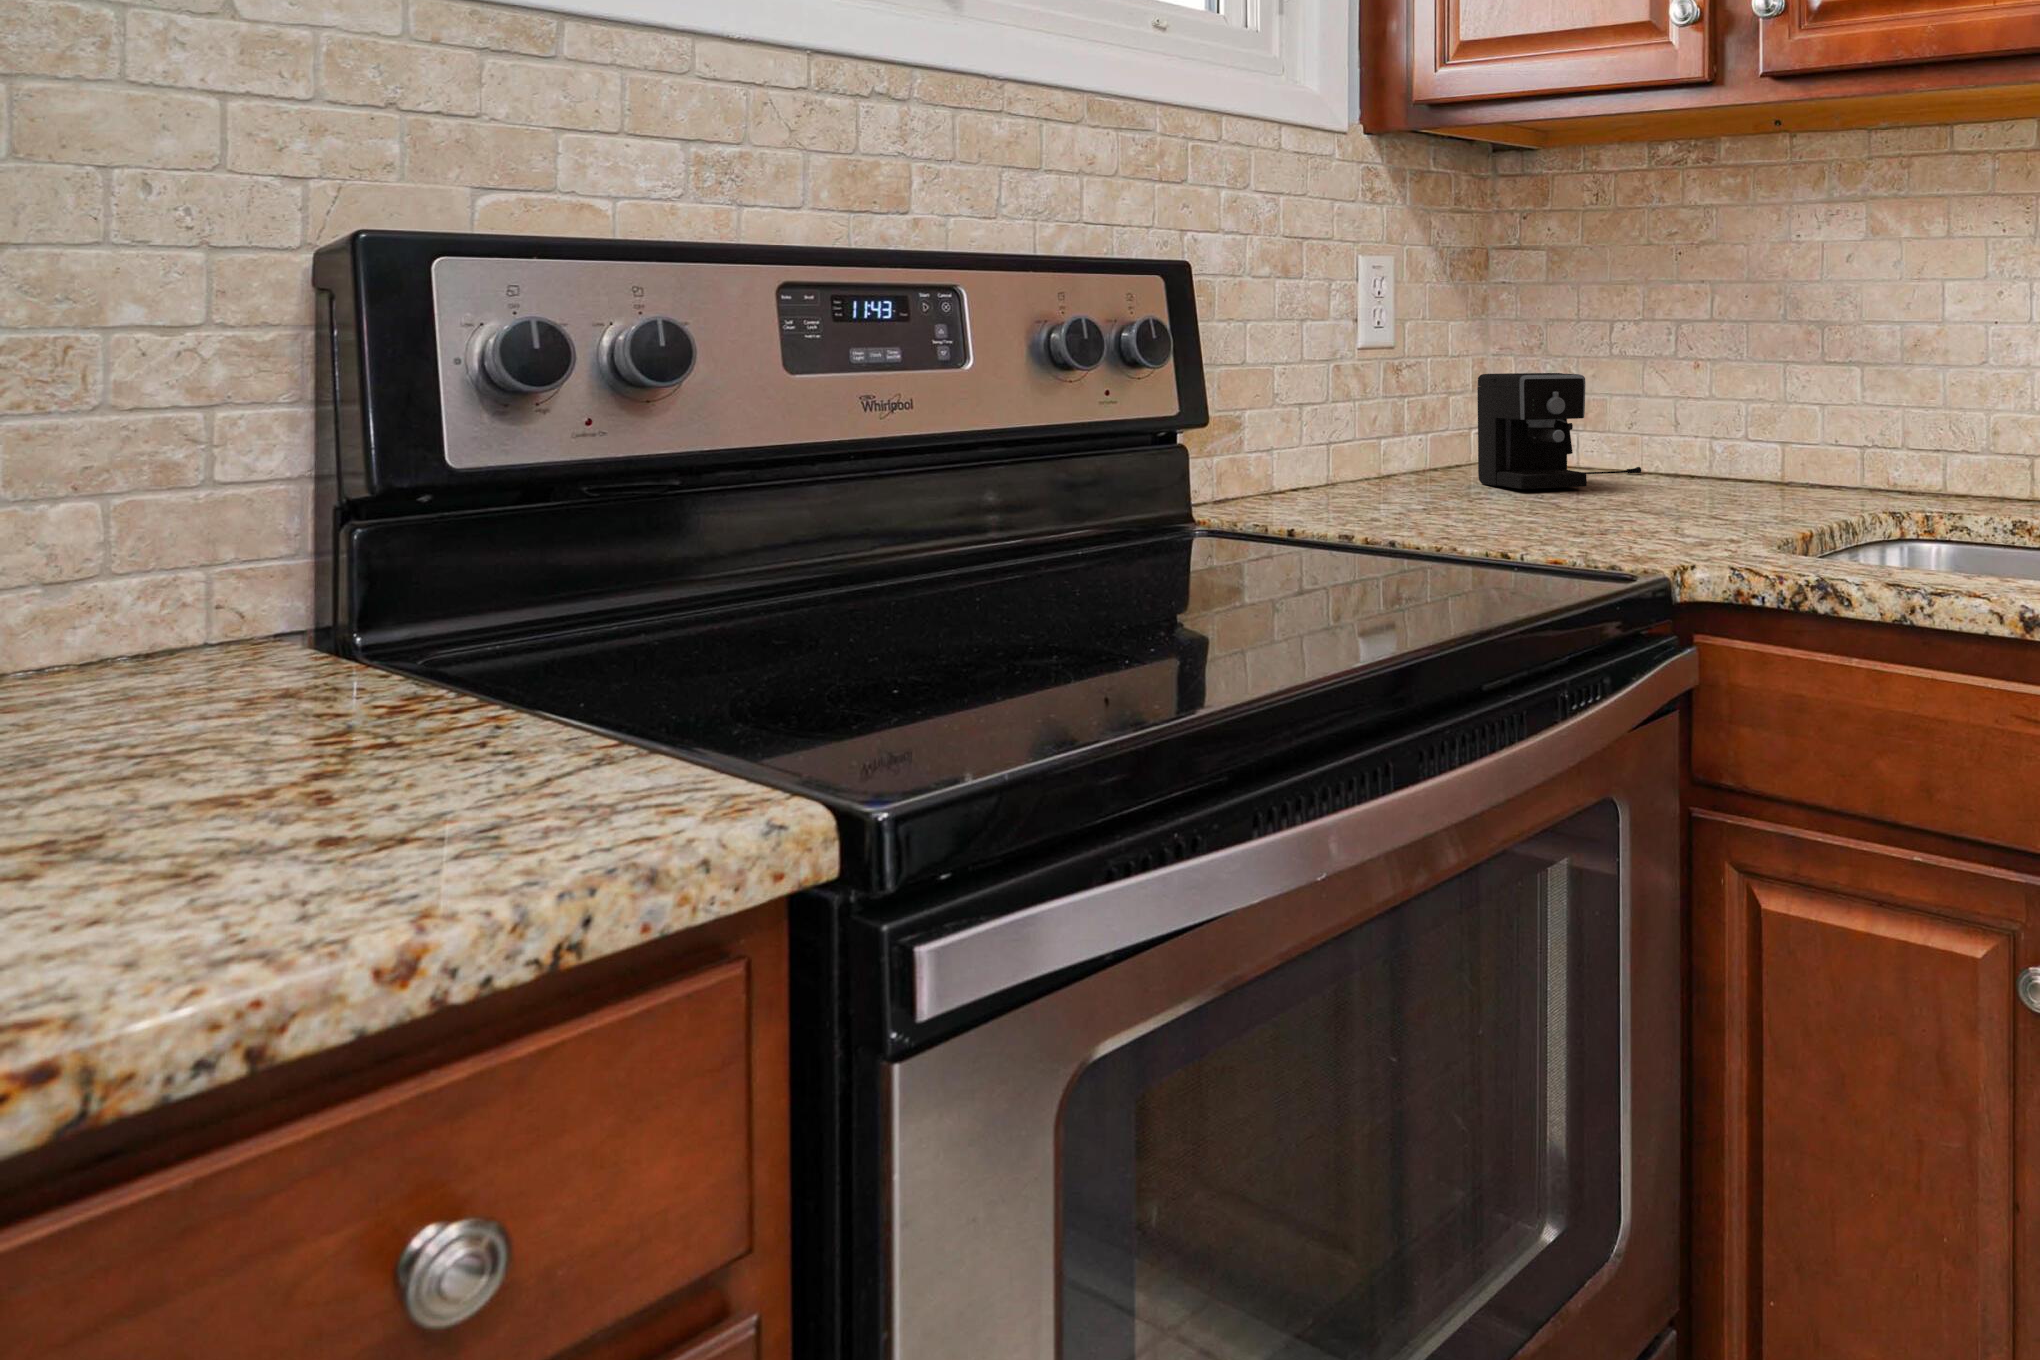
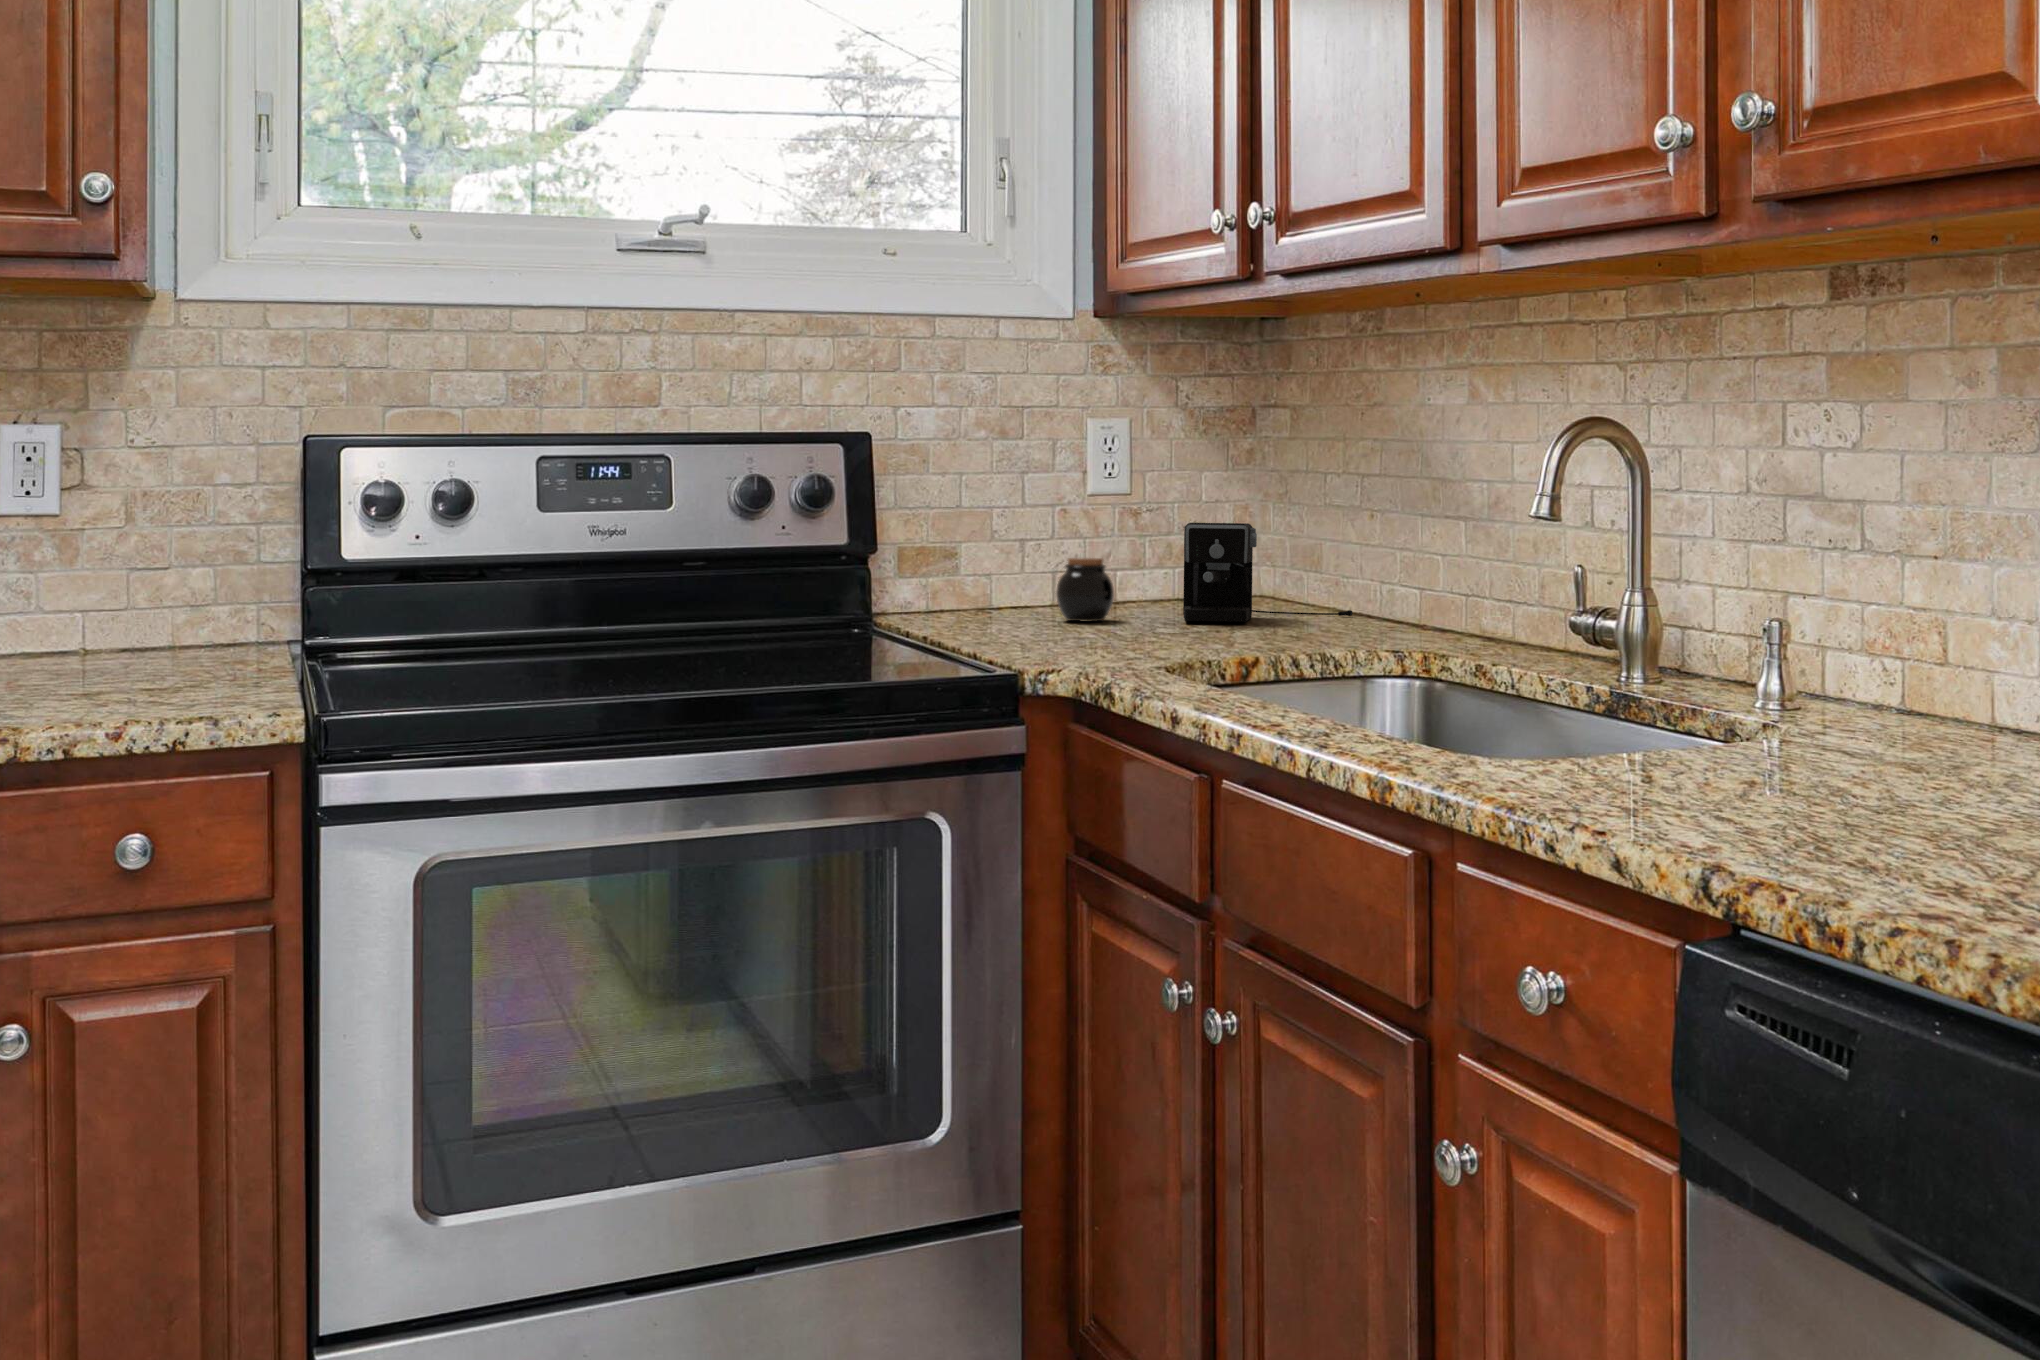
jar: none [1366,419,1437,498] -> present [1056,557,1114,622]

